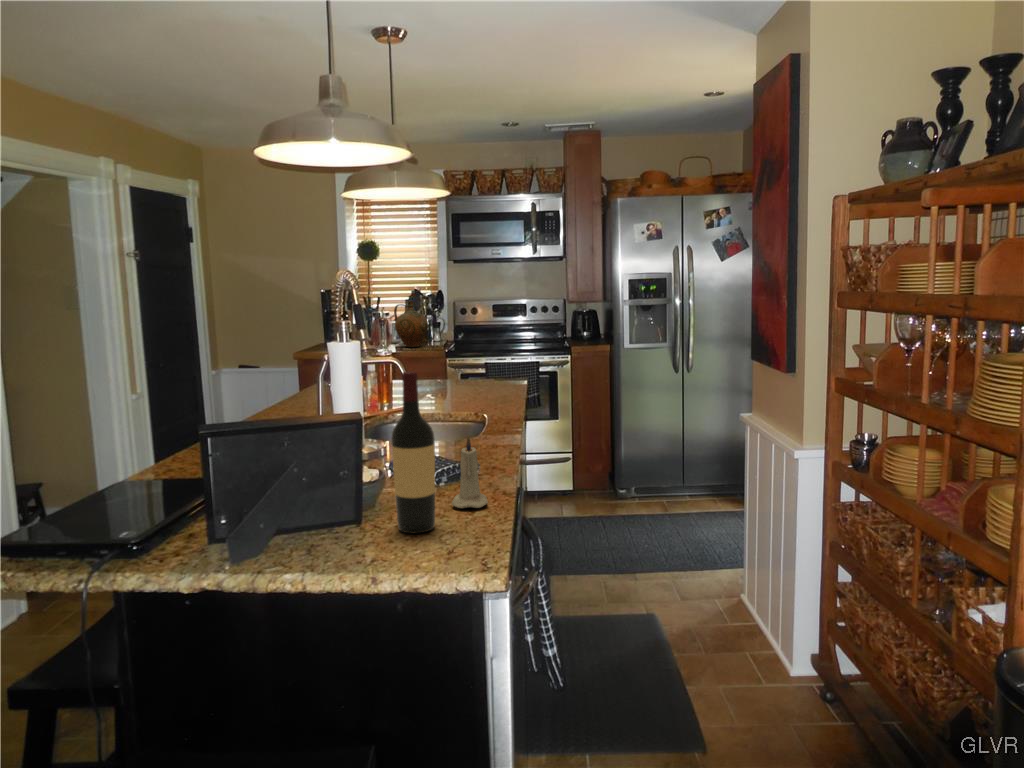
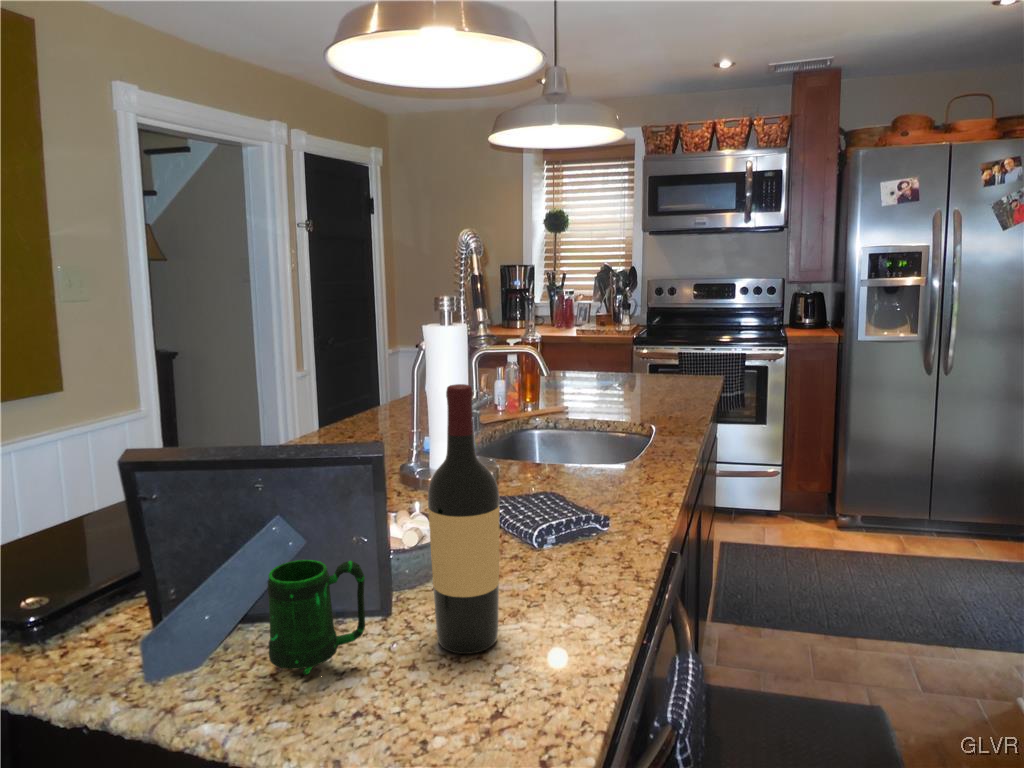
ceramic jug: present [394,301,428,347] -> none [578,278,616,331]
candle: present [452,435,488,508] -> none [542,486,601,607]
mug: none [303,480,361,557] -> present [268,560,365,674]

